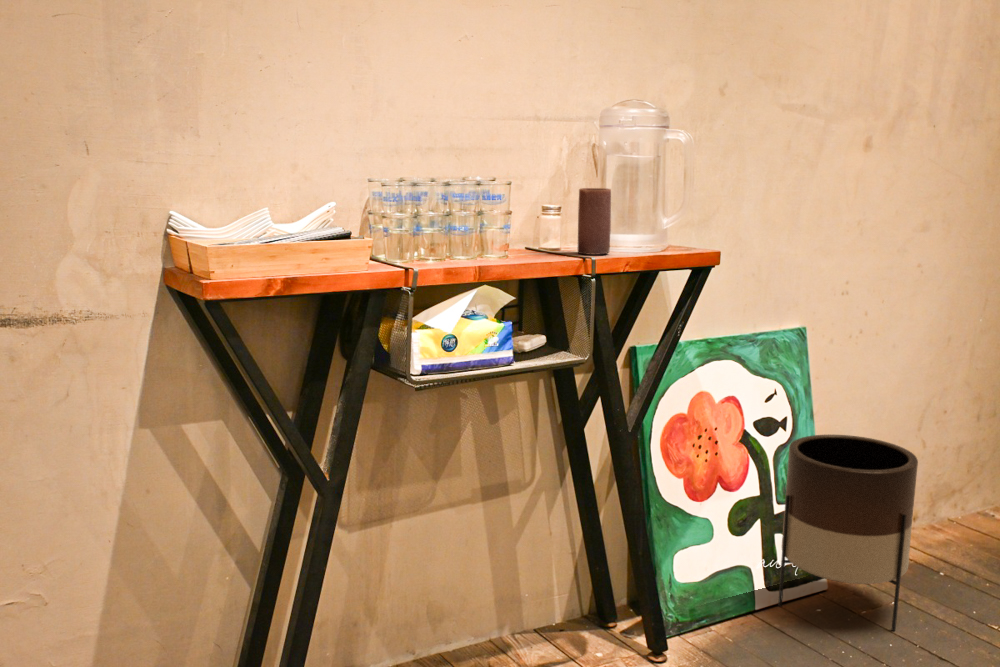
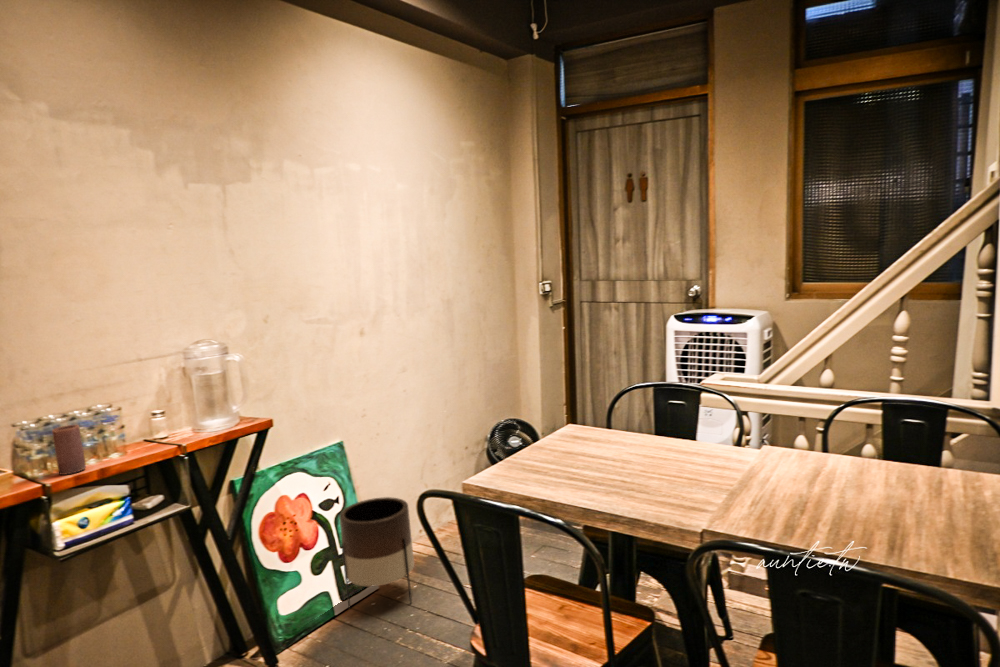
candle: present [578,188,611,254] -> present [52,425,86,475]

